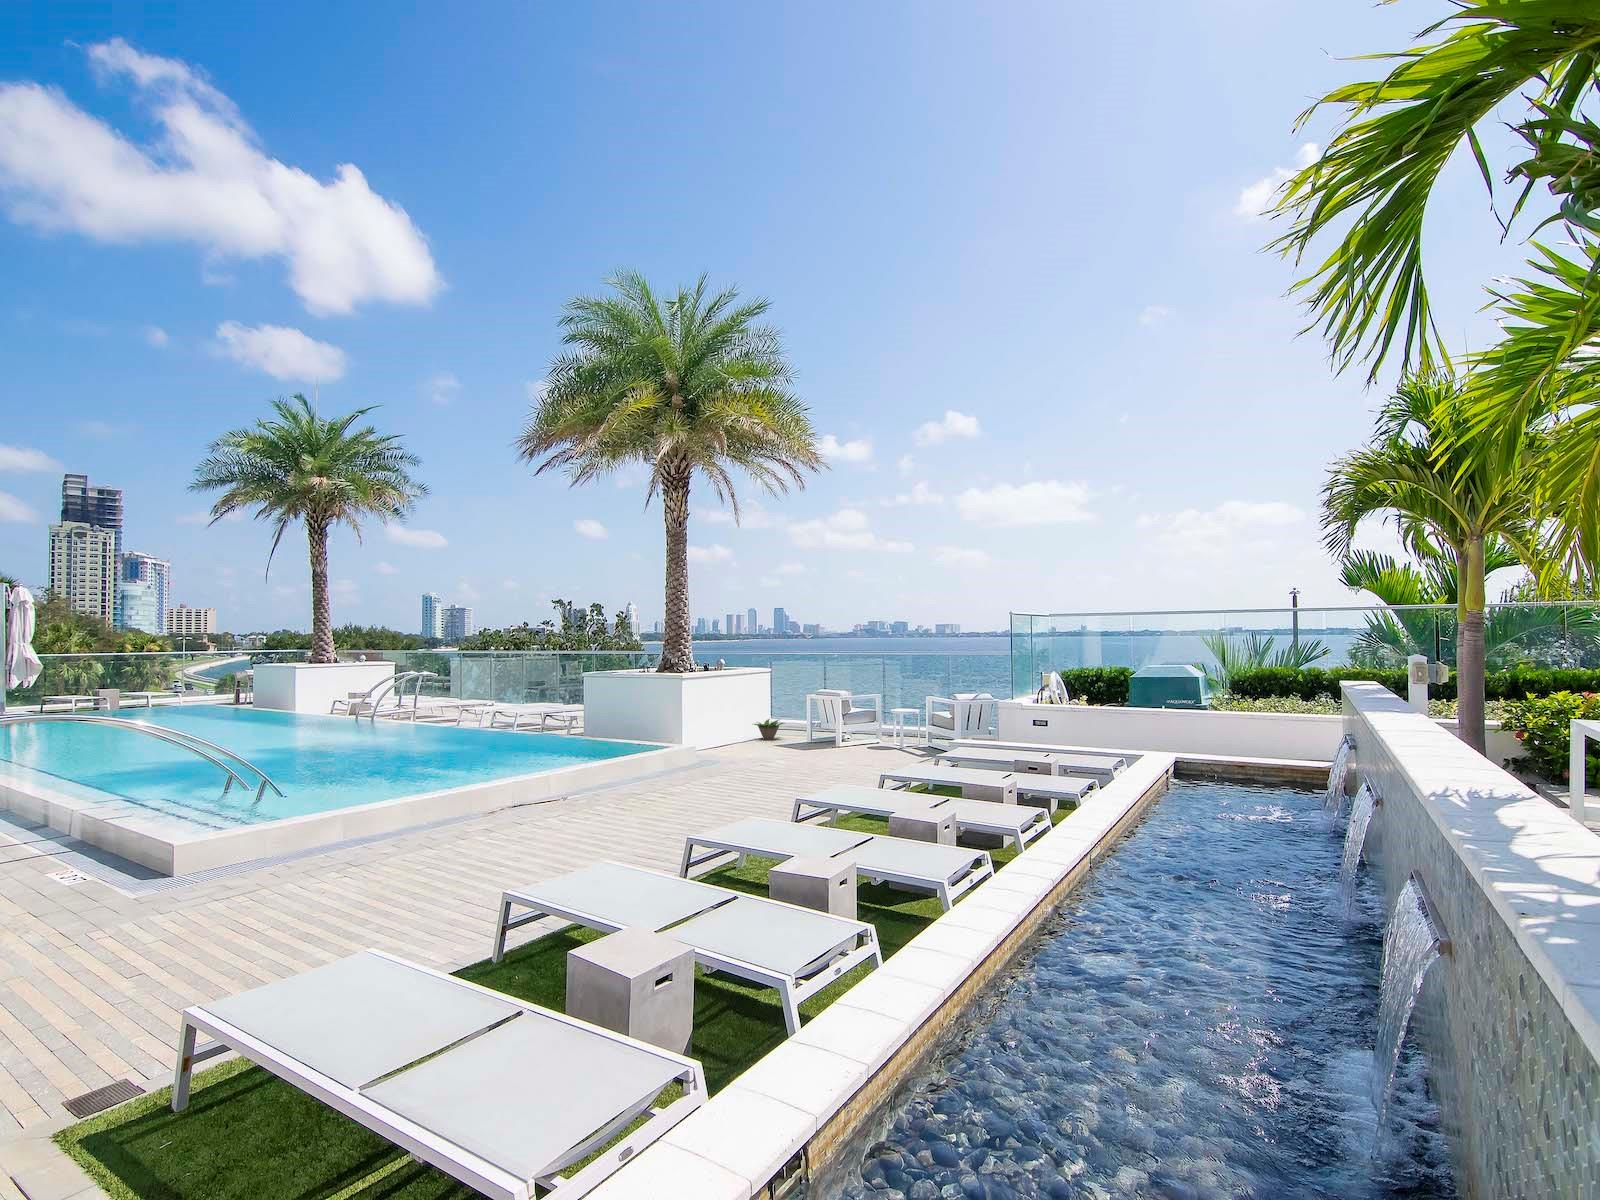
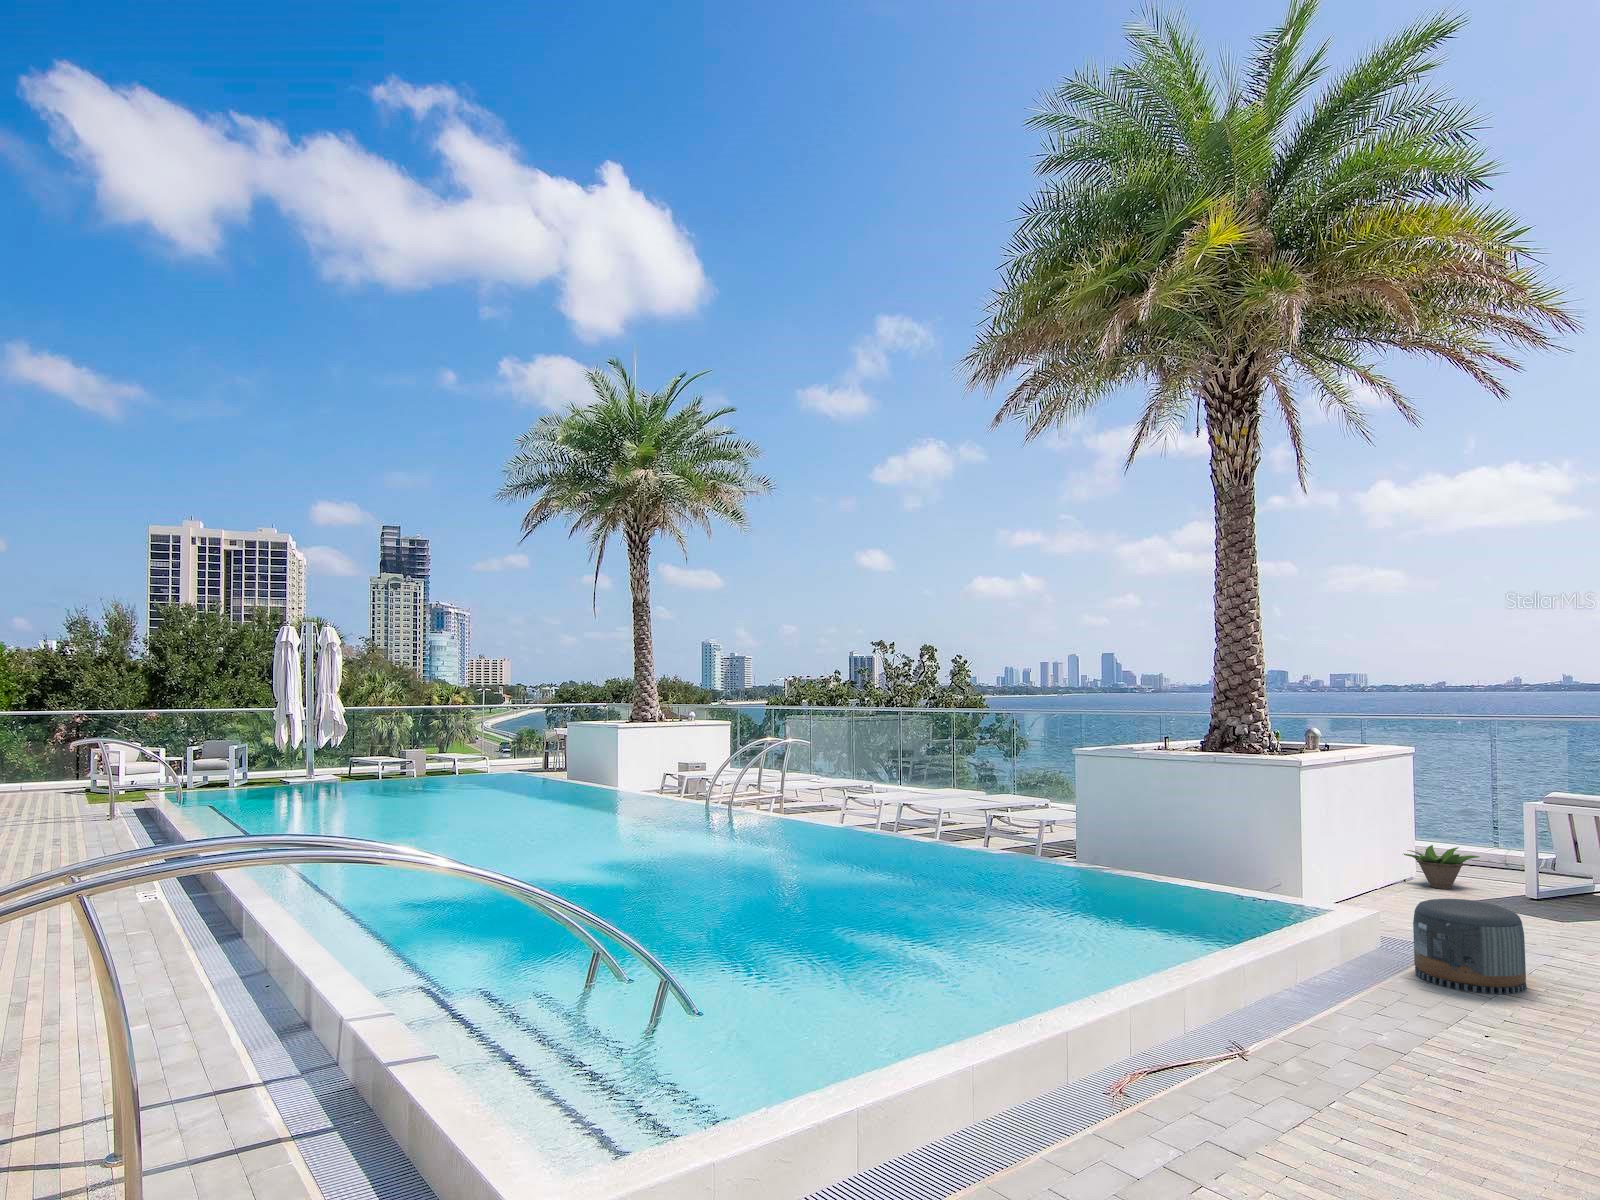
pouf: none [699,738,740,776] -> present [1413,899,1526,994]

